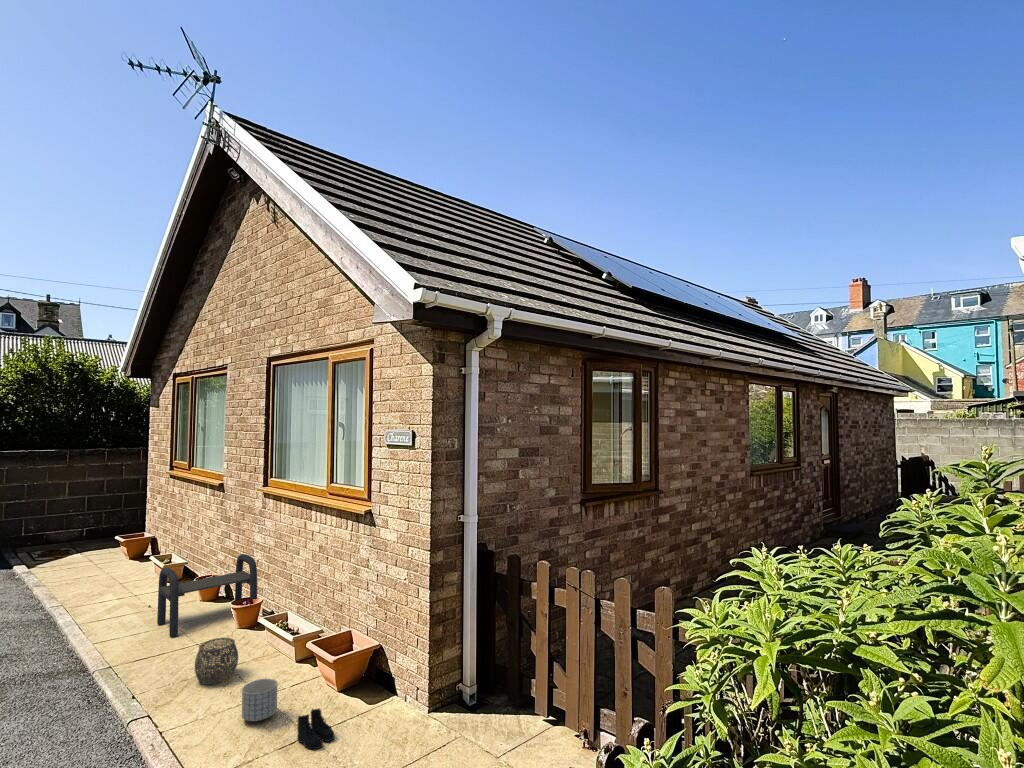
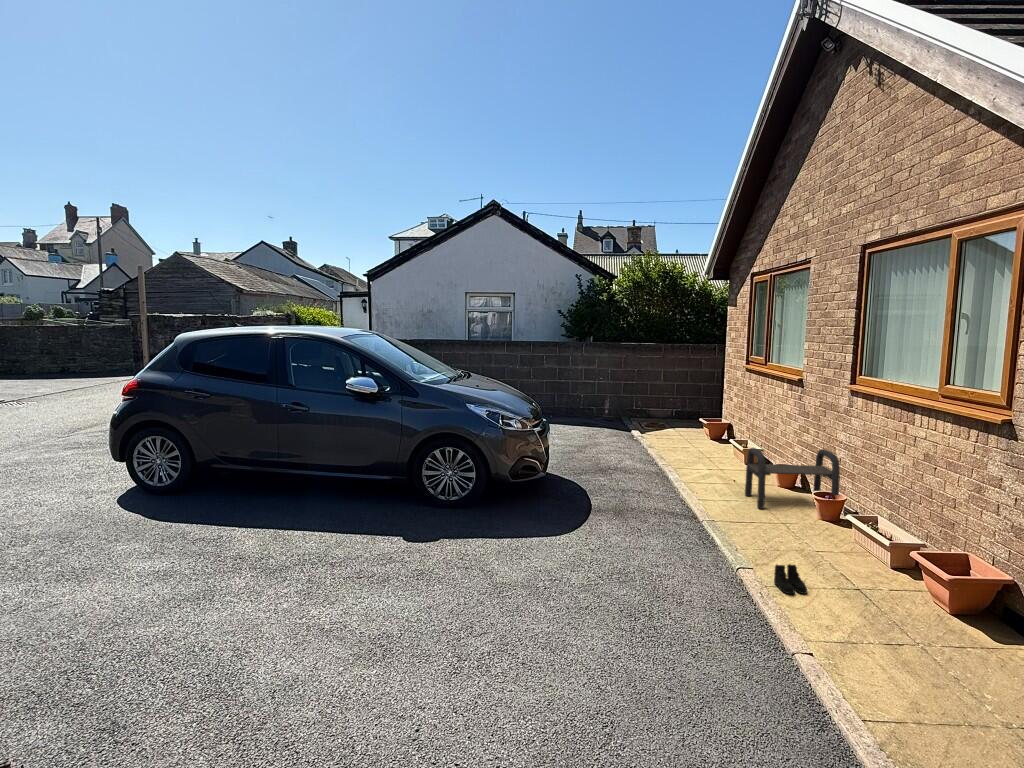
woven basket: present [194,638,238,684] -> none [787,520,829,561]
planter: present [242,679,277,721] -> none [840,569,880,609]
boots: present [297,709,335,749] -> present [774,564,807,594]

